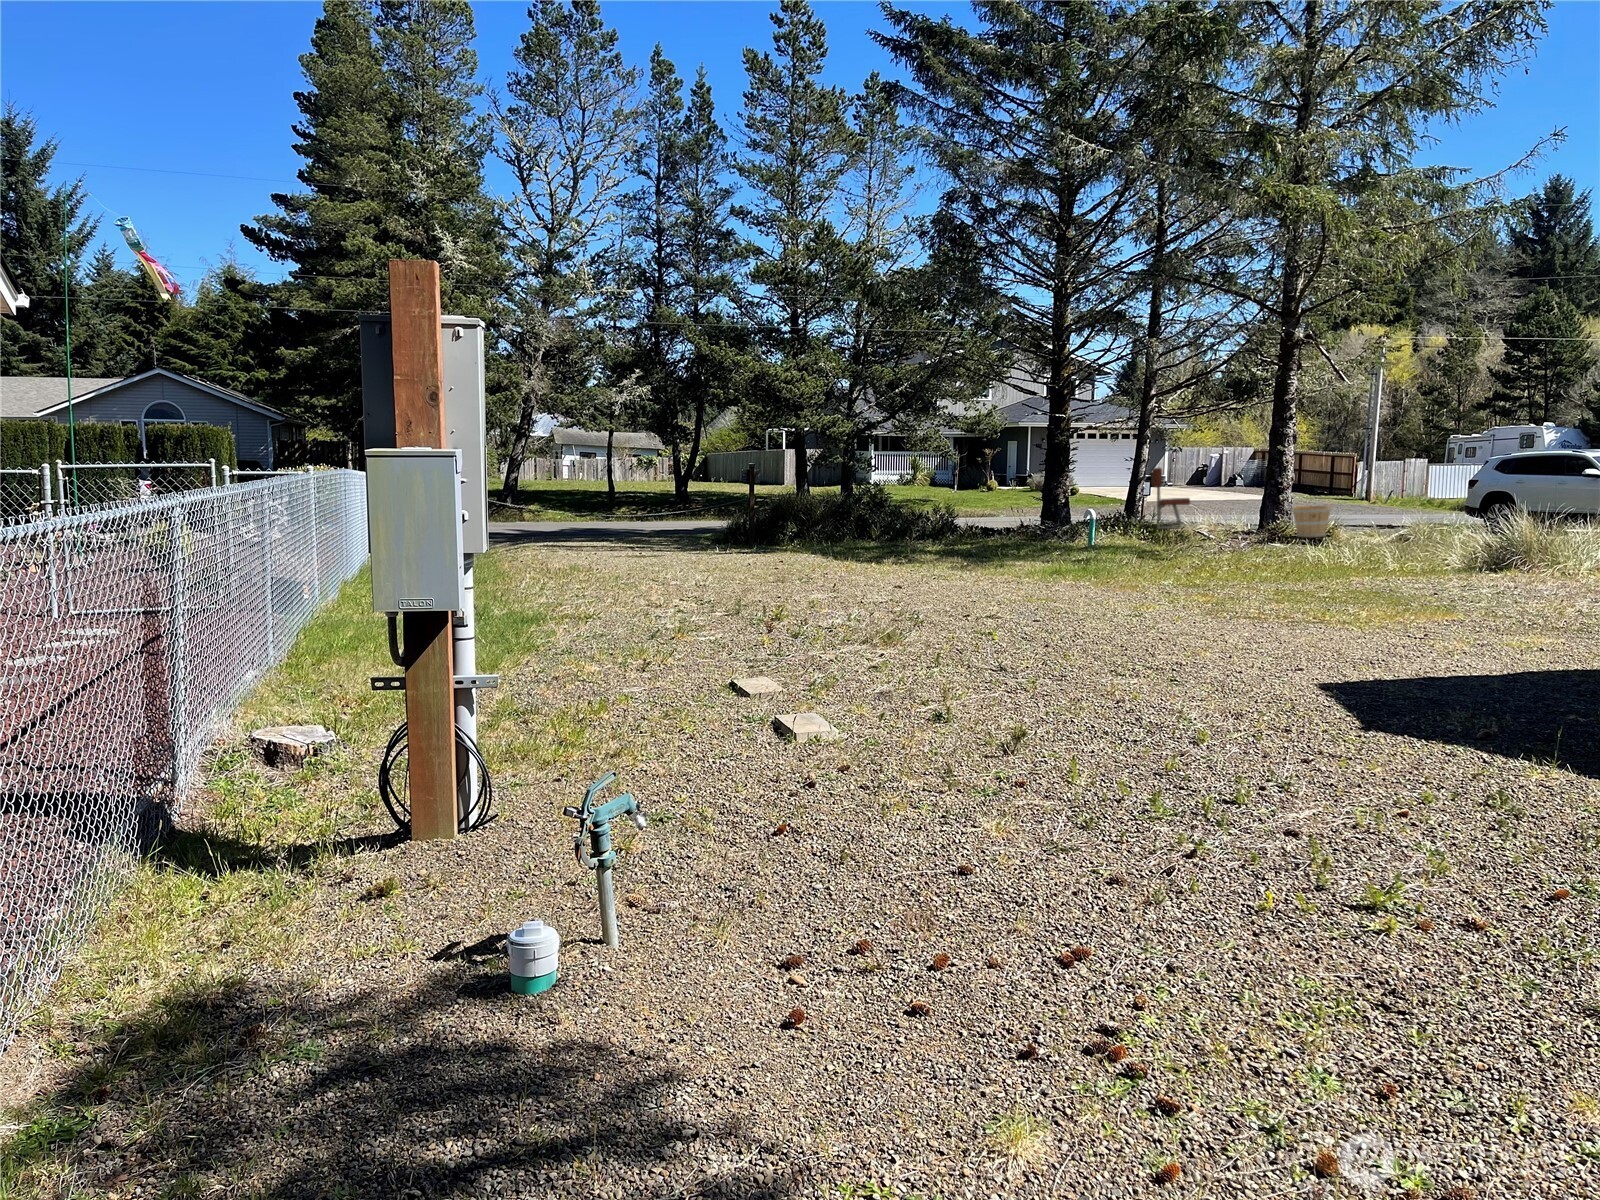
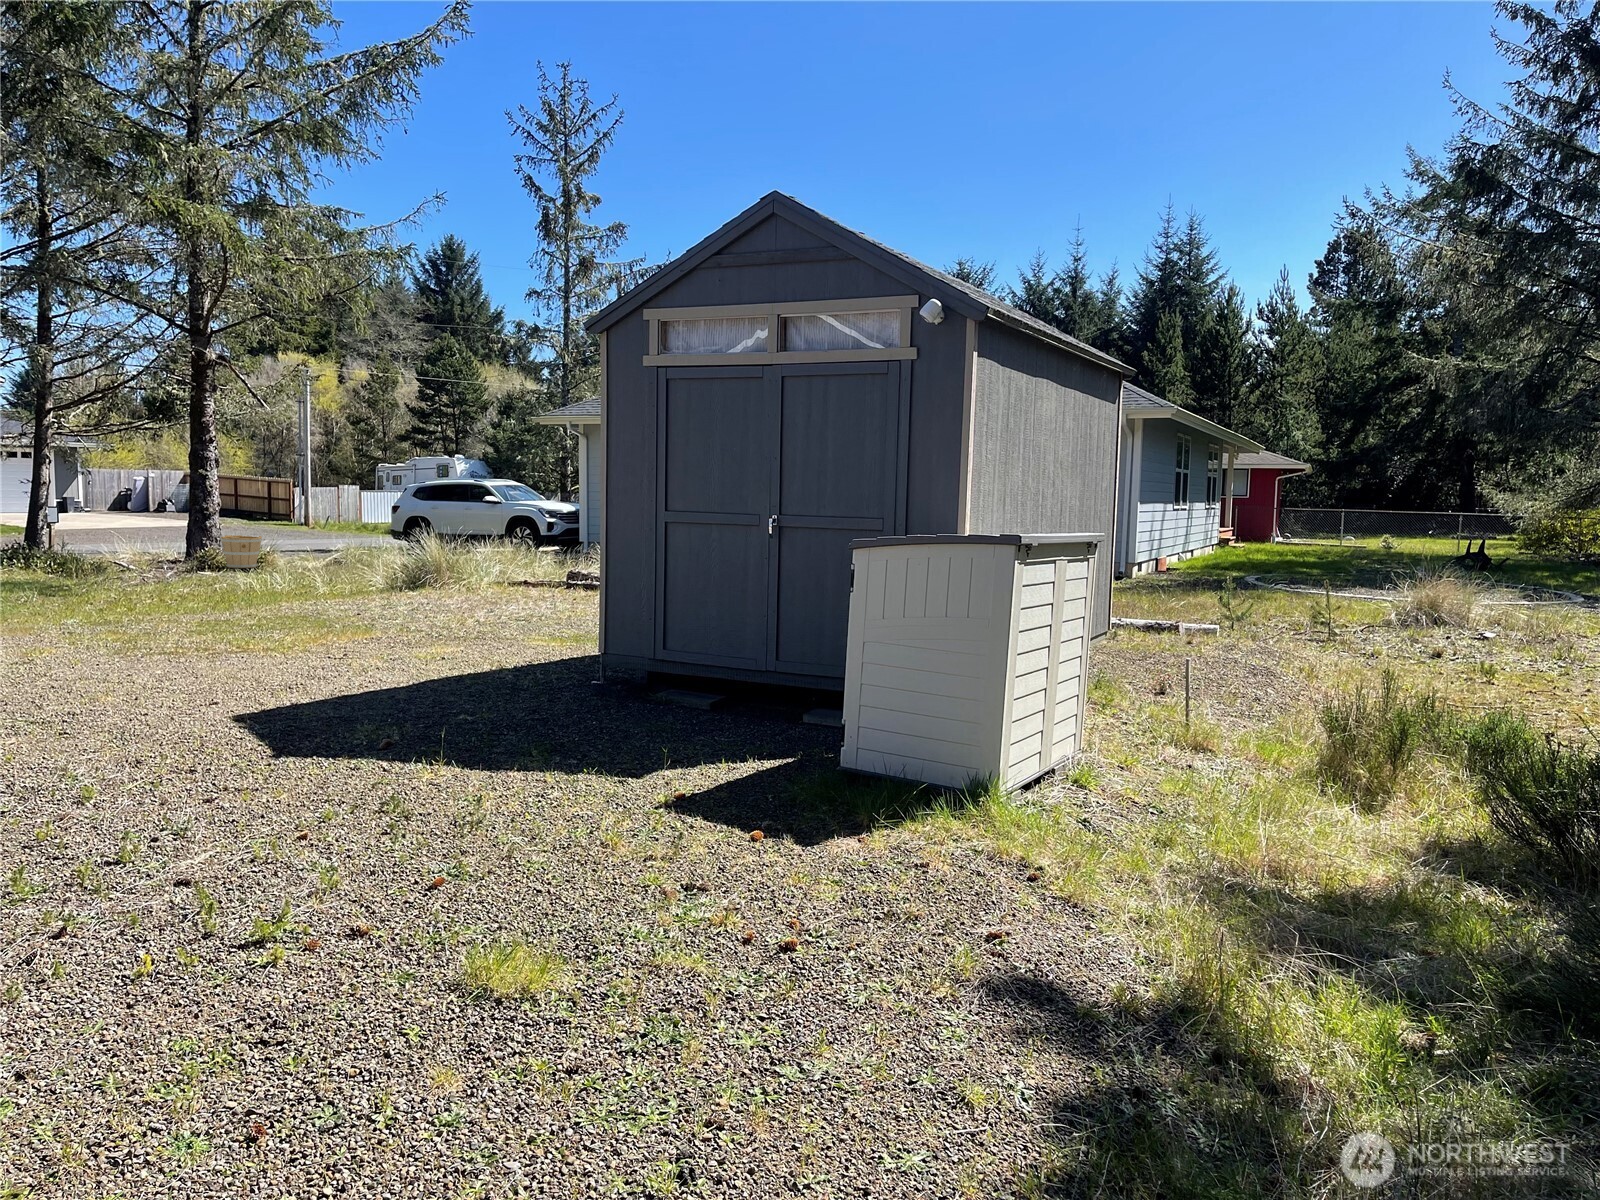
bench: present [1151,468,1190,529] -> none [53,486,104,557]

